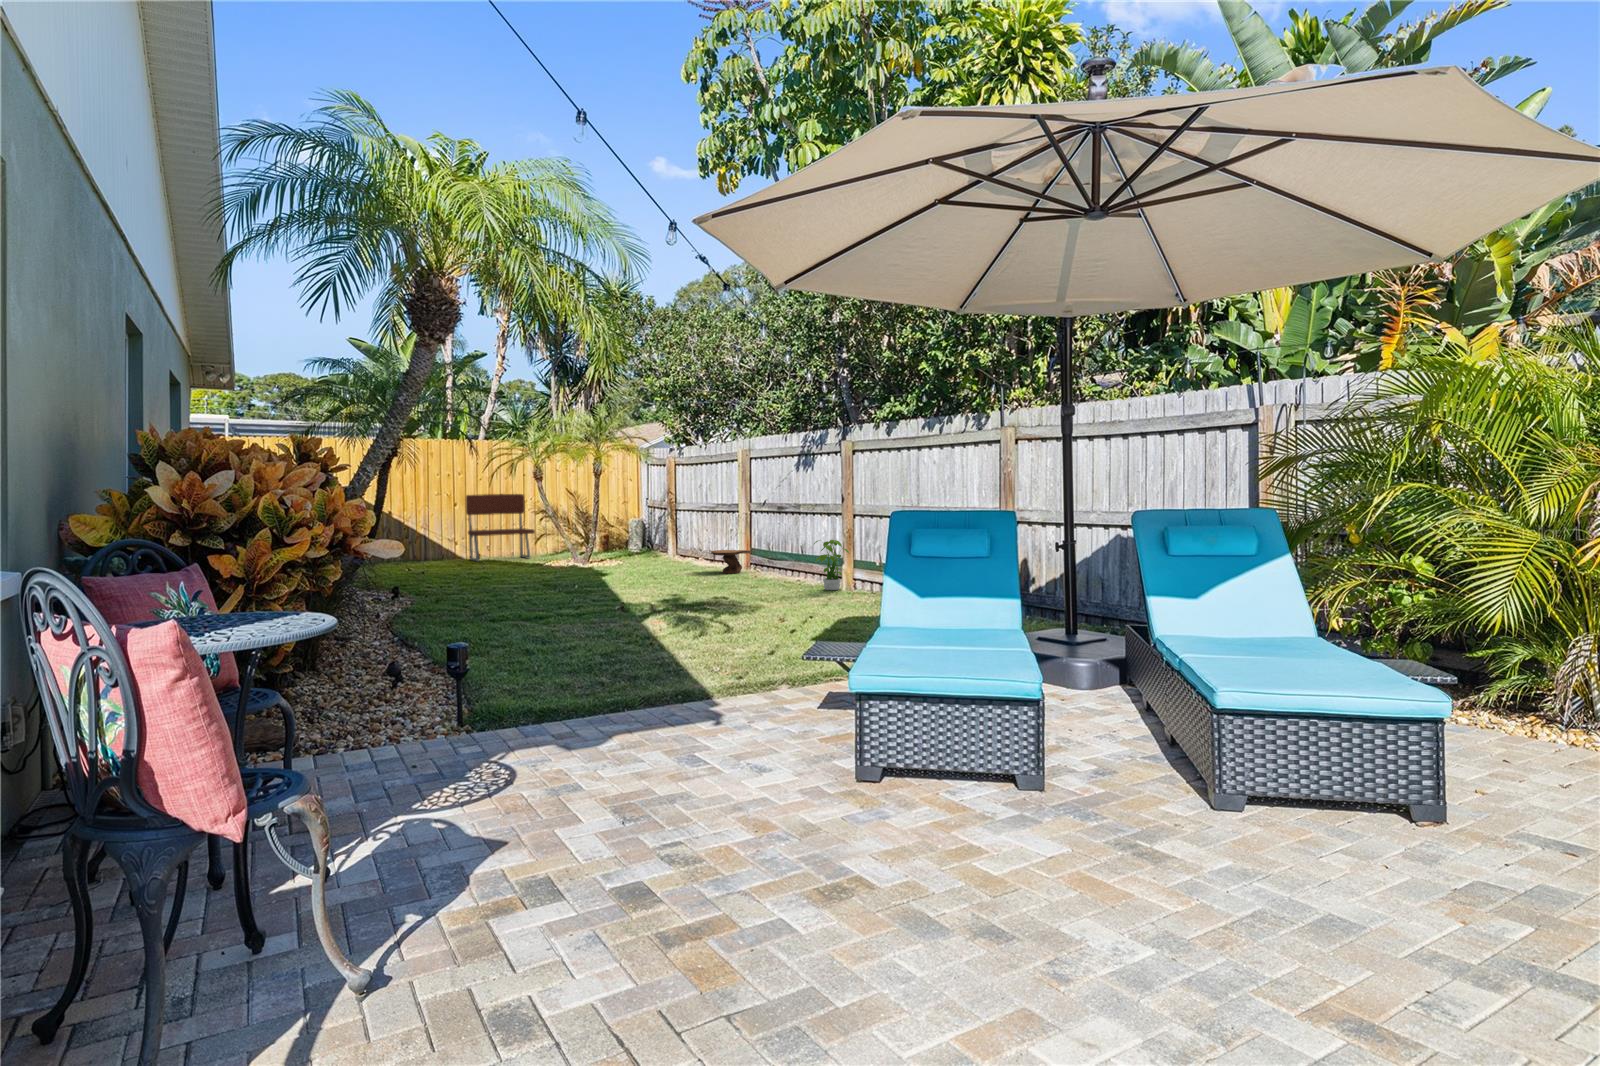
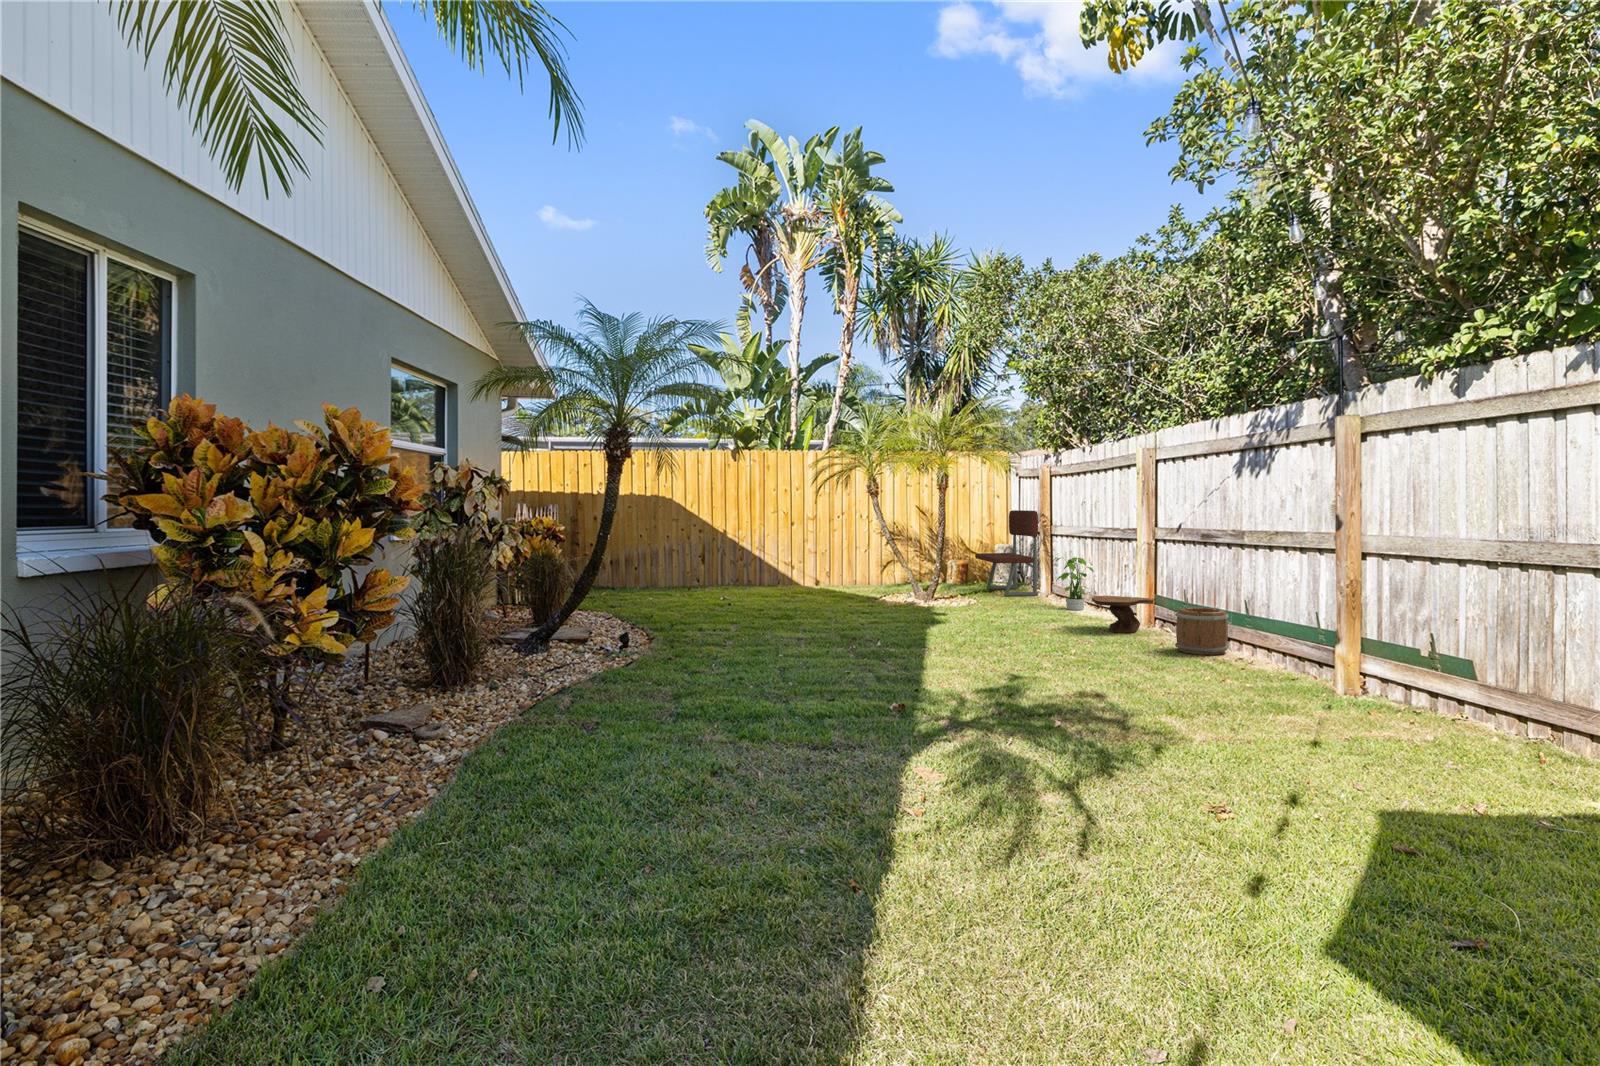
bench: present [466,494,535,561] -> present [975,510,1038,596]
potted plant: present [814,540,849,590] -> present [1056,557,1094,610]
bucket: none [763,552,793,580] -> present [1175,607,1229,655]

